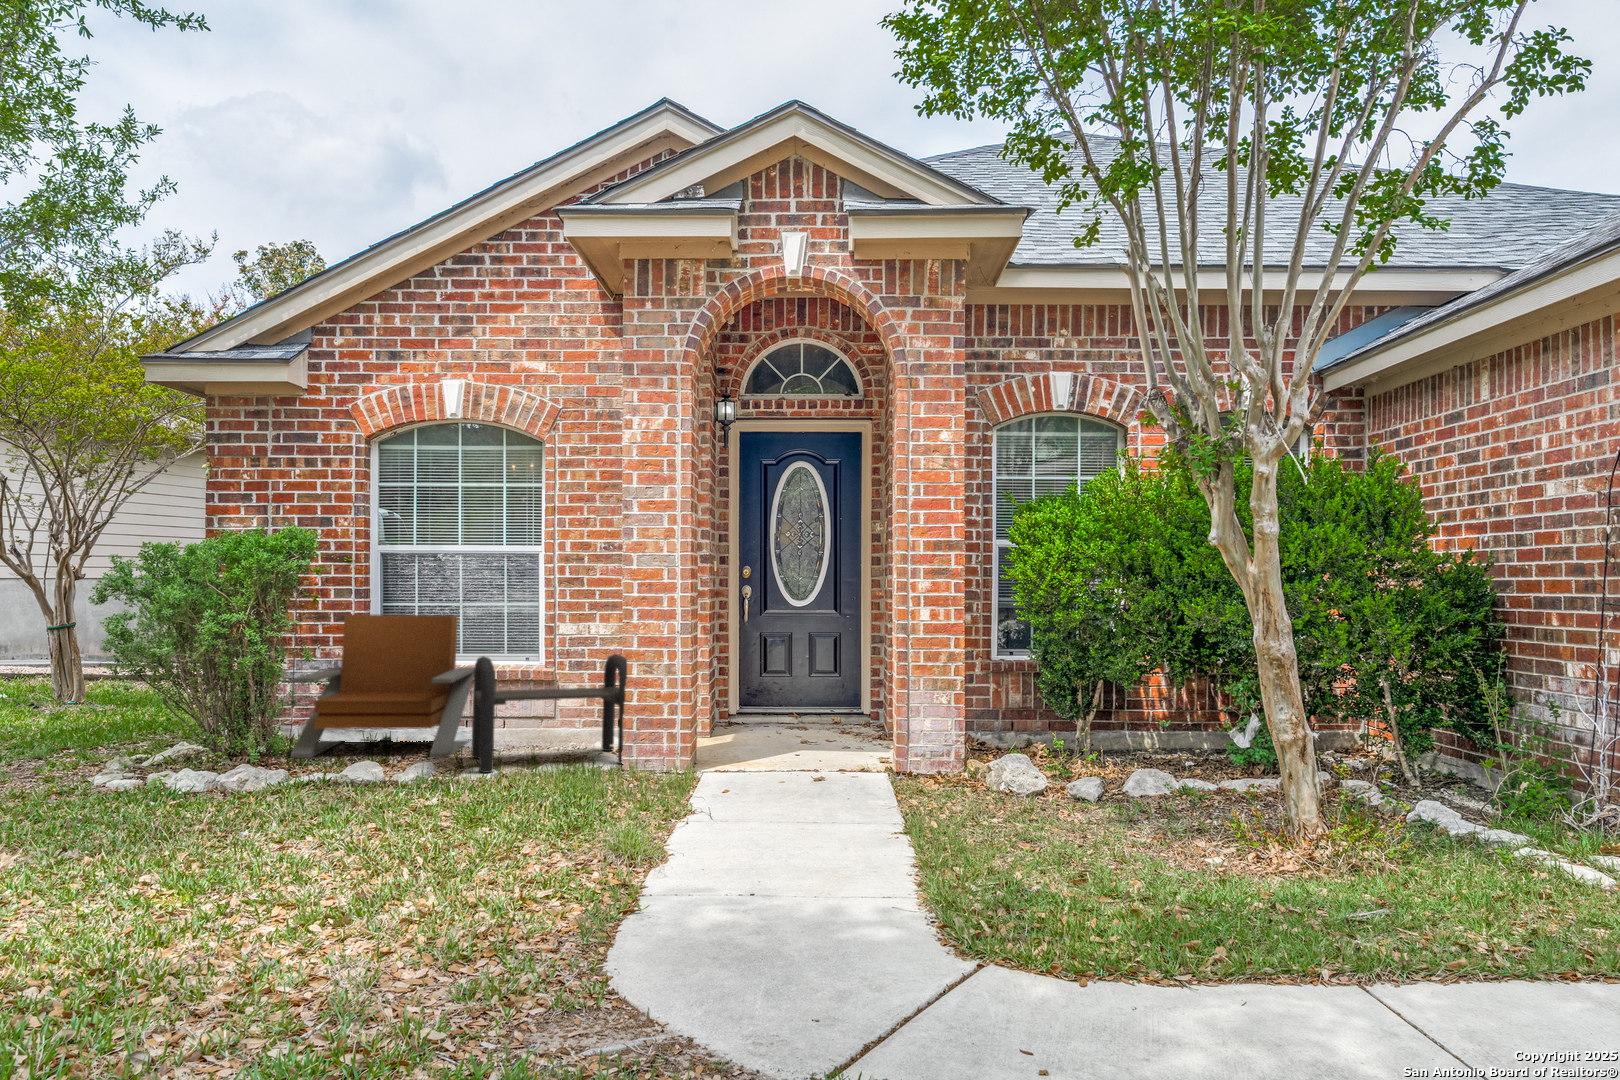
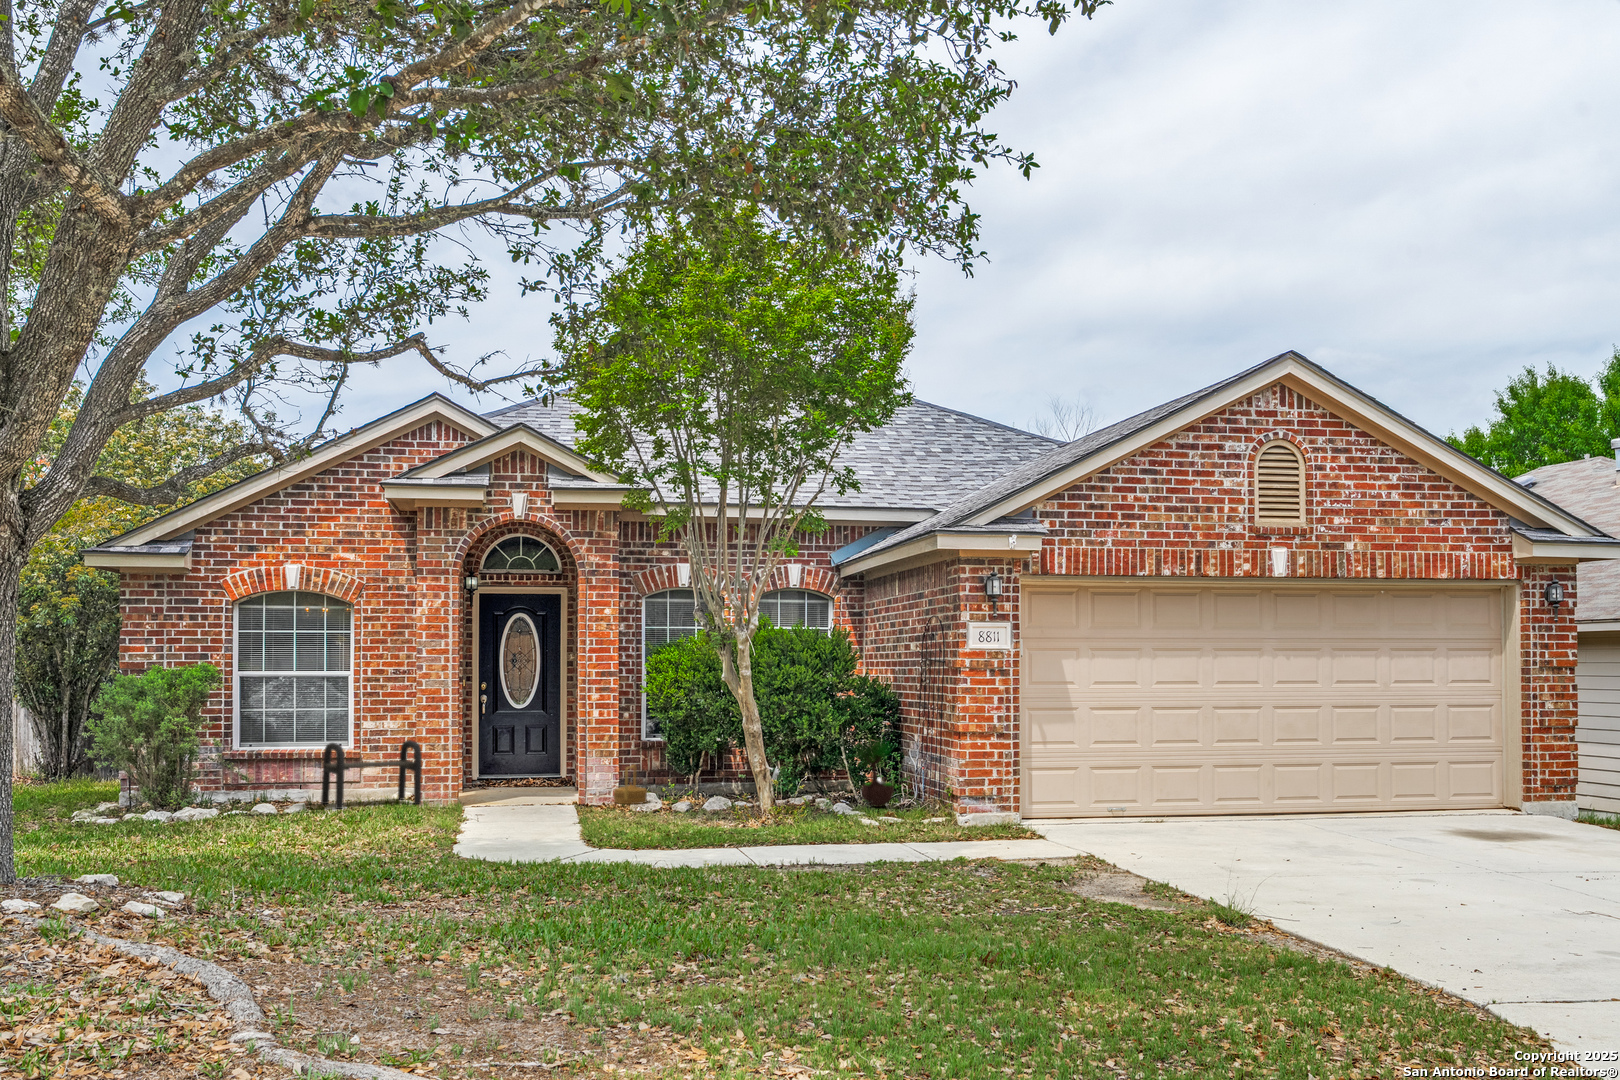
lounge chair: present [291,614,474,758] -> none [208,718,308,807]
potted tree: none [1450,656,1559,810] -> present [855,736,894,807]
woven basket: none [961,705,1023,779] -> present [614,765,647,804]

